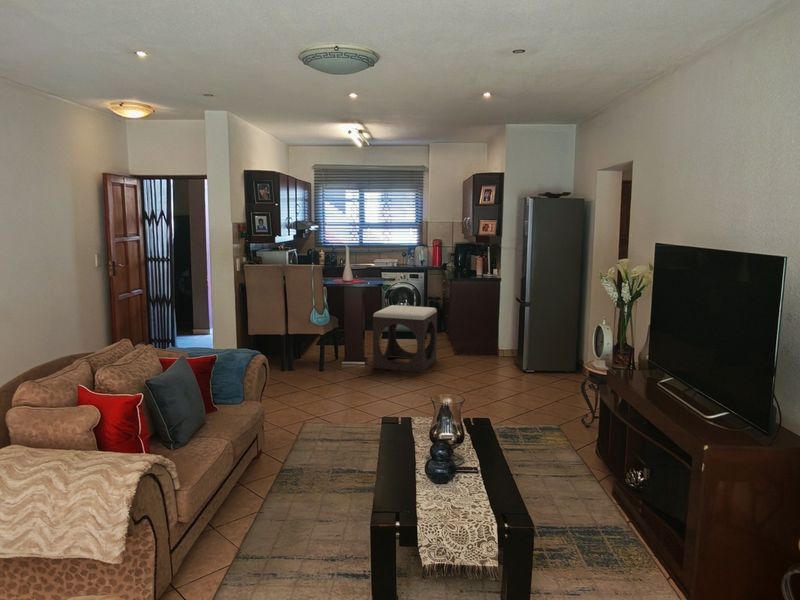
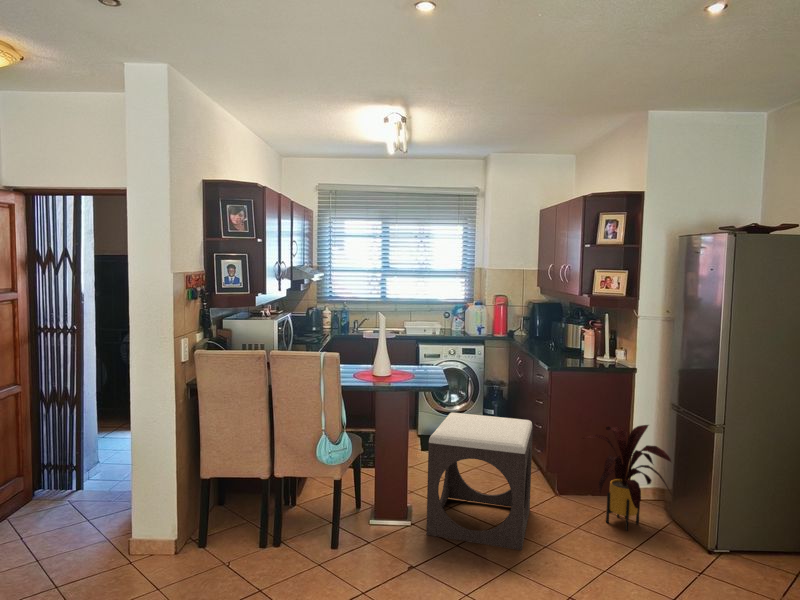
house plant: none [464,310,509,367] -> present [584,425,671,531]

